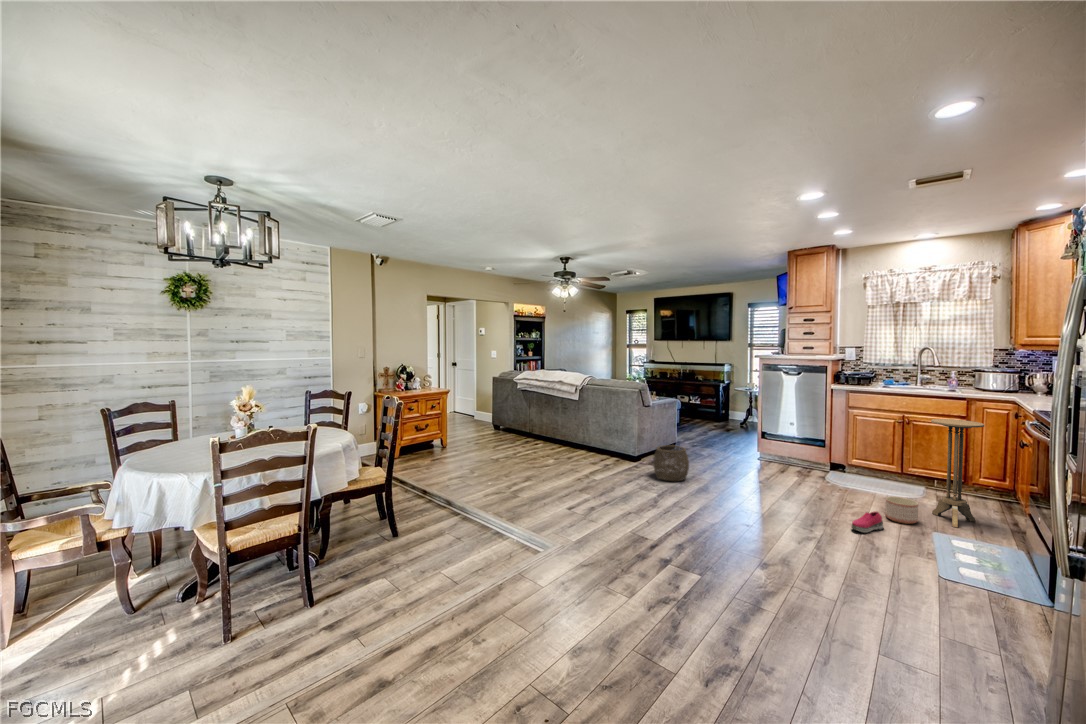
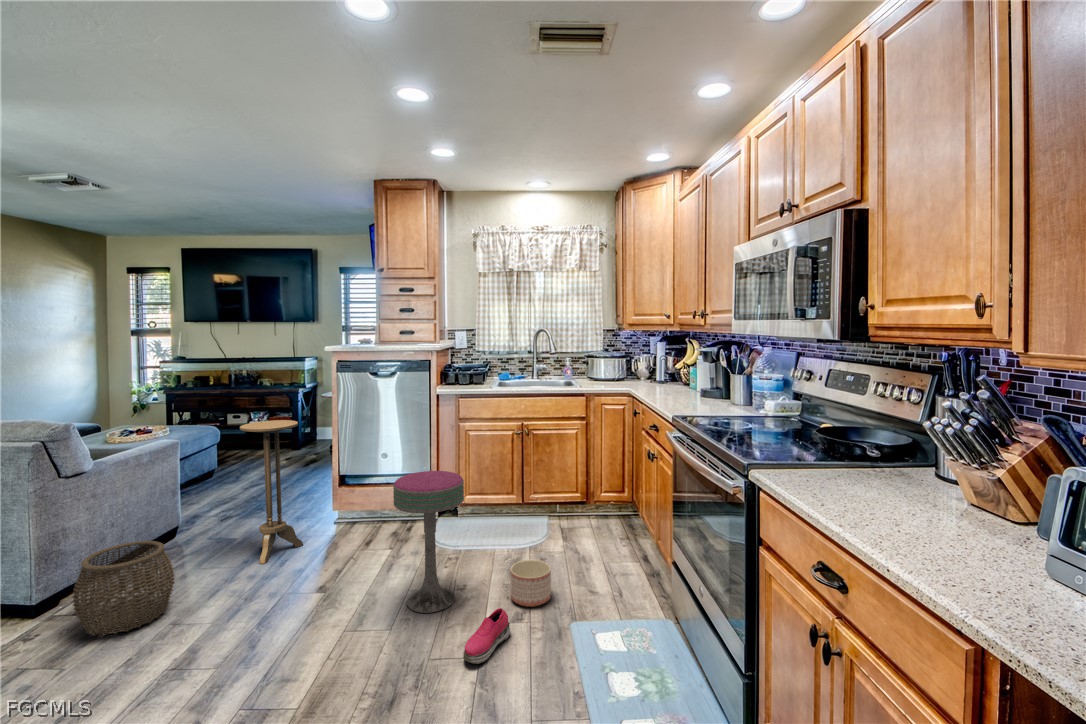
side table: present [931,419,984,527] -> present [240,420,303,564]
bar stool: none [807,432,853,510] -> present [393,471,464,613]

